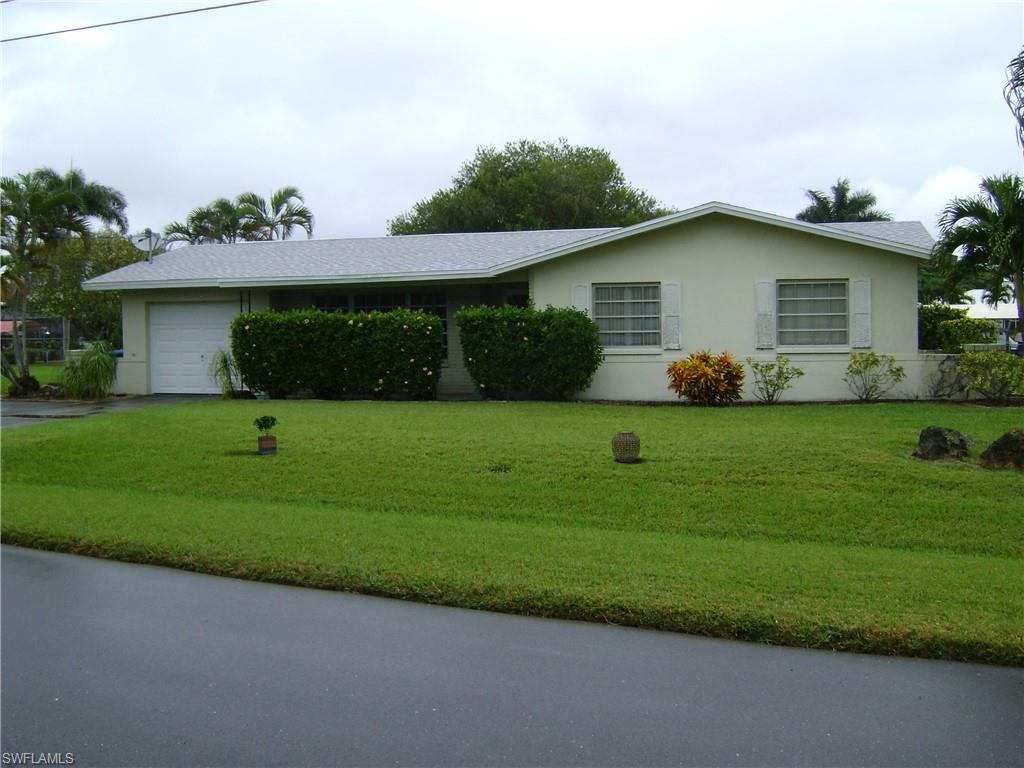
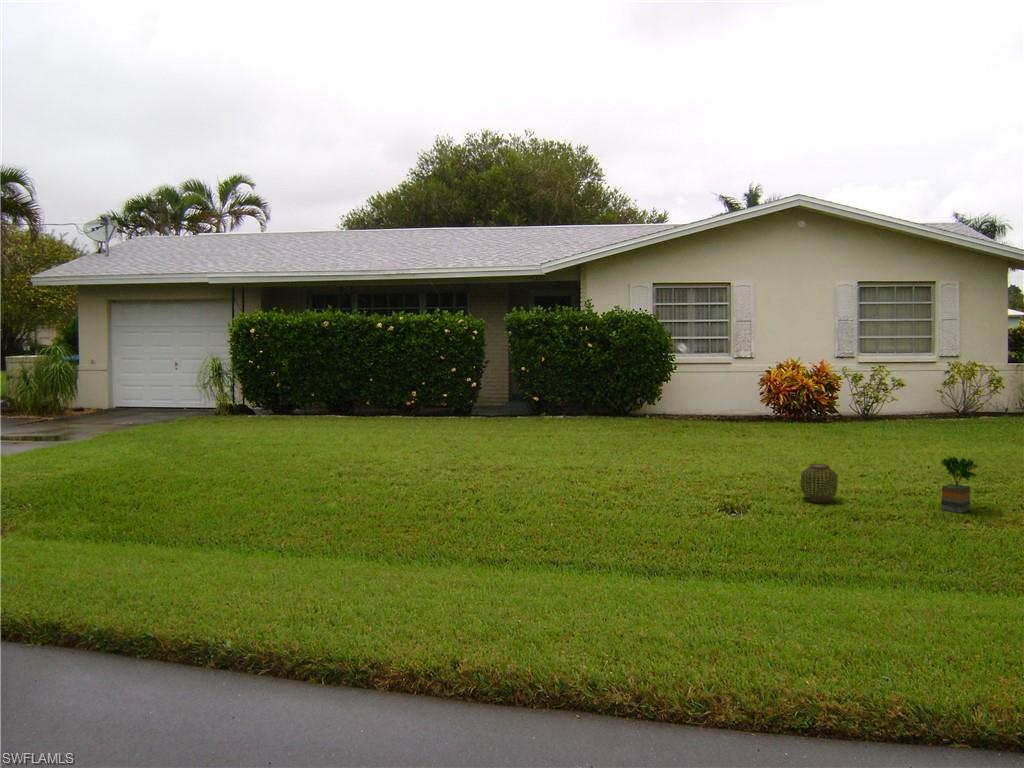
potted tree: present [253,416,280,455] -> present [941,457,978,513]

